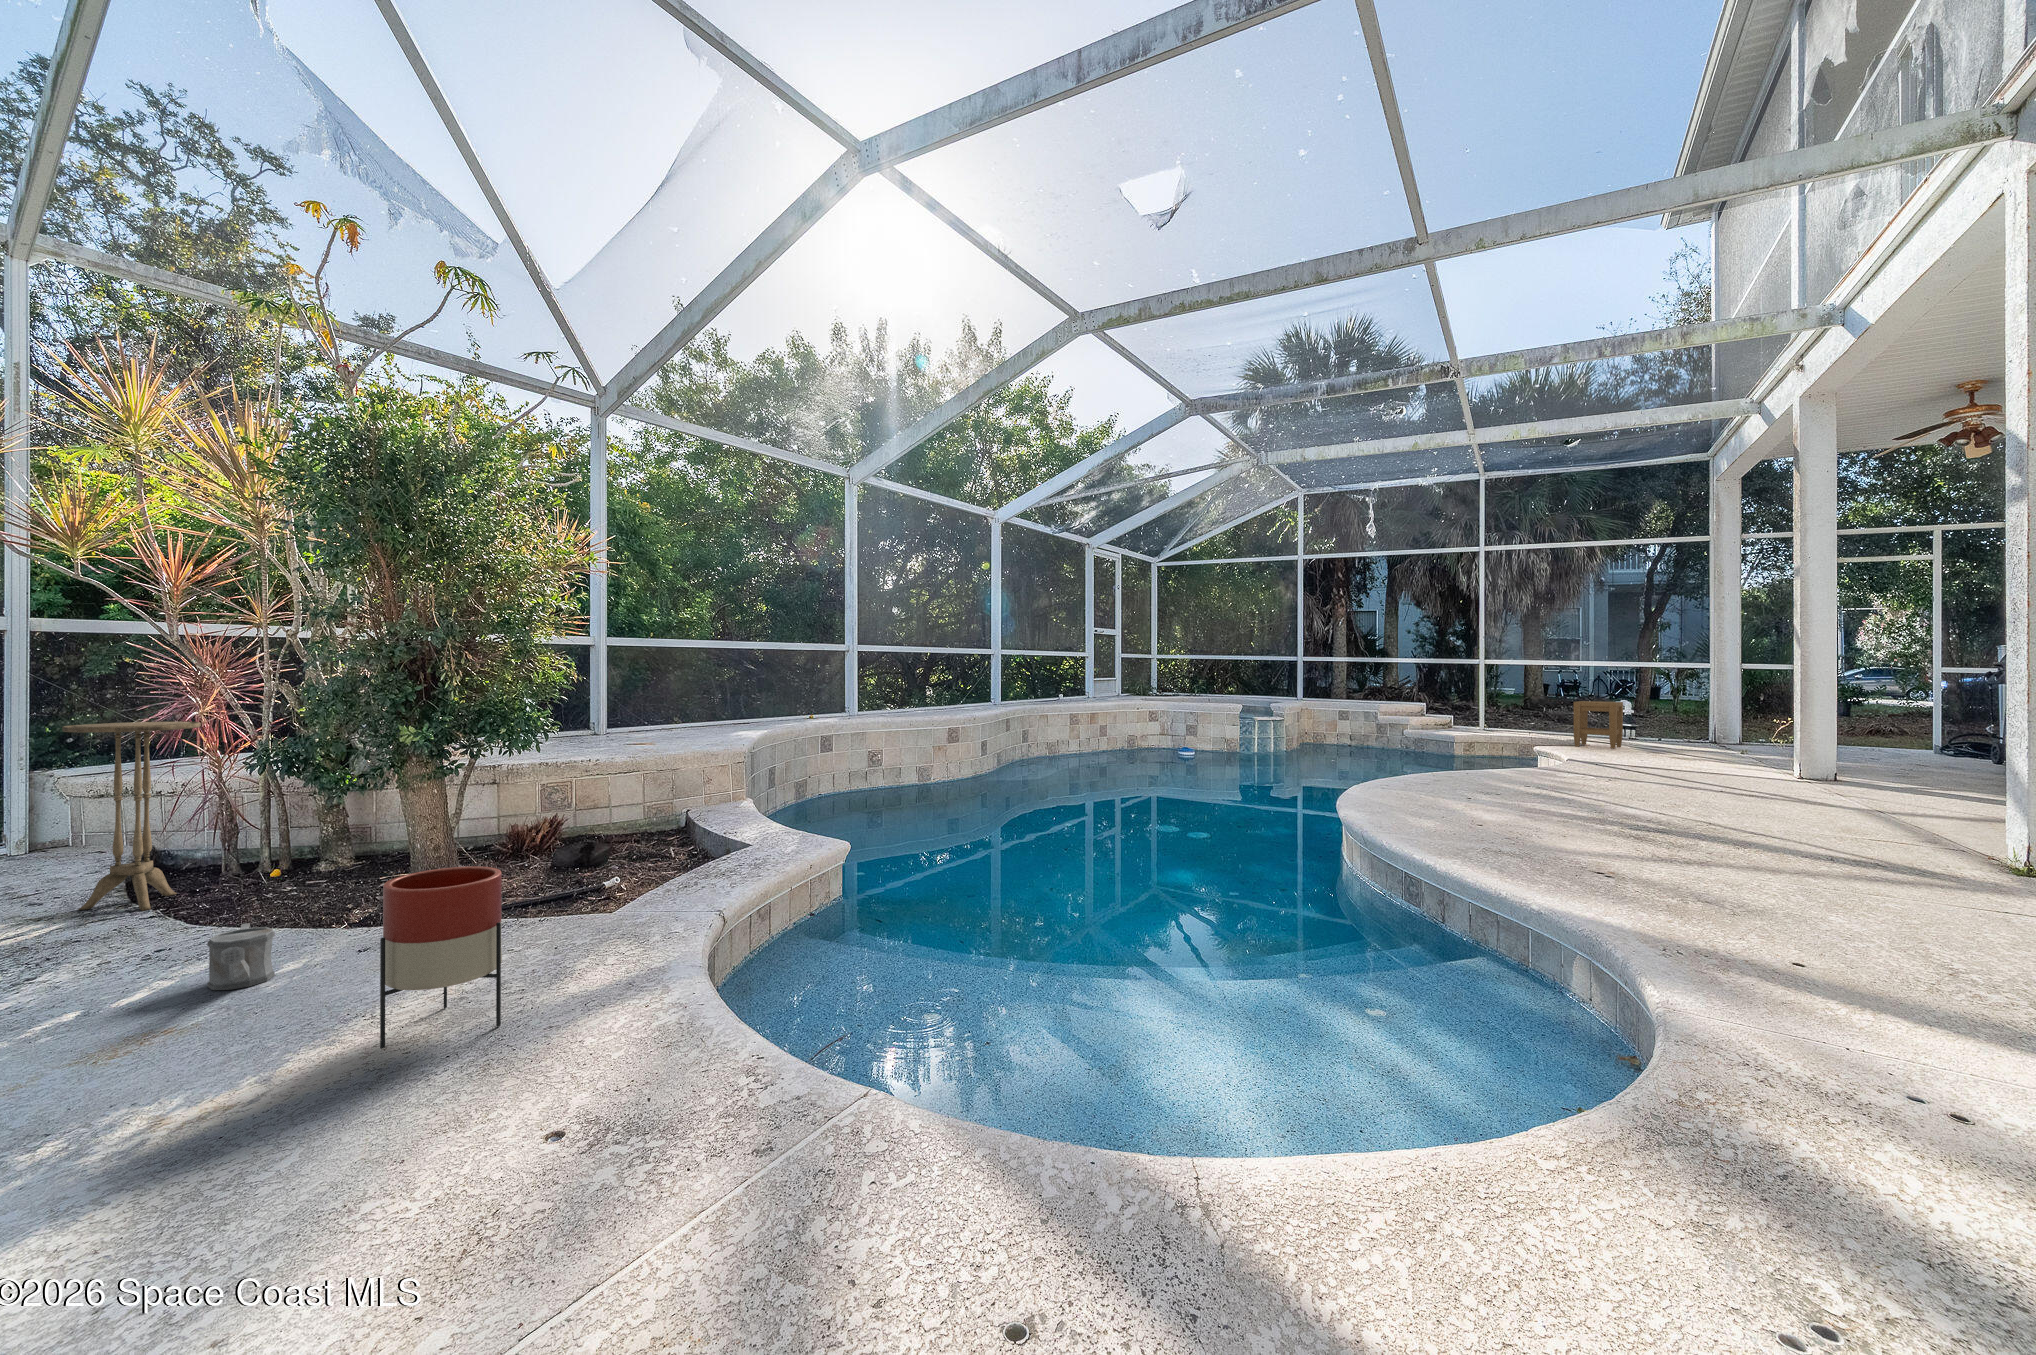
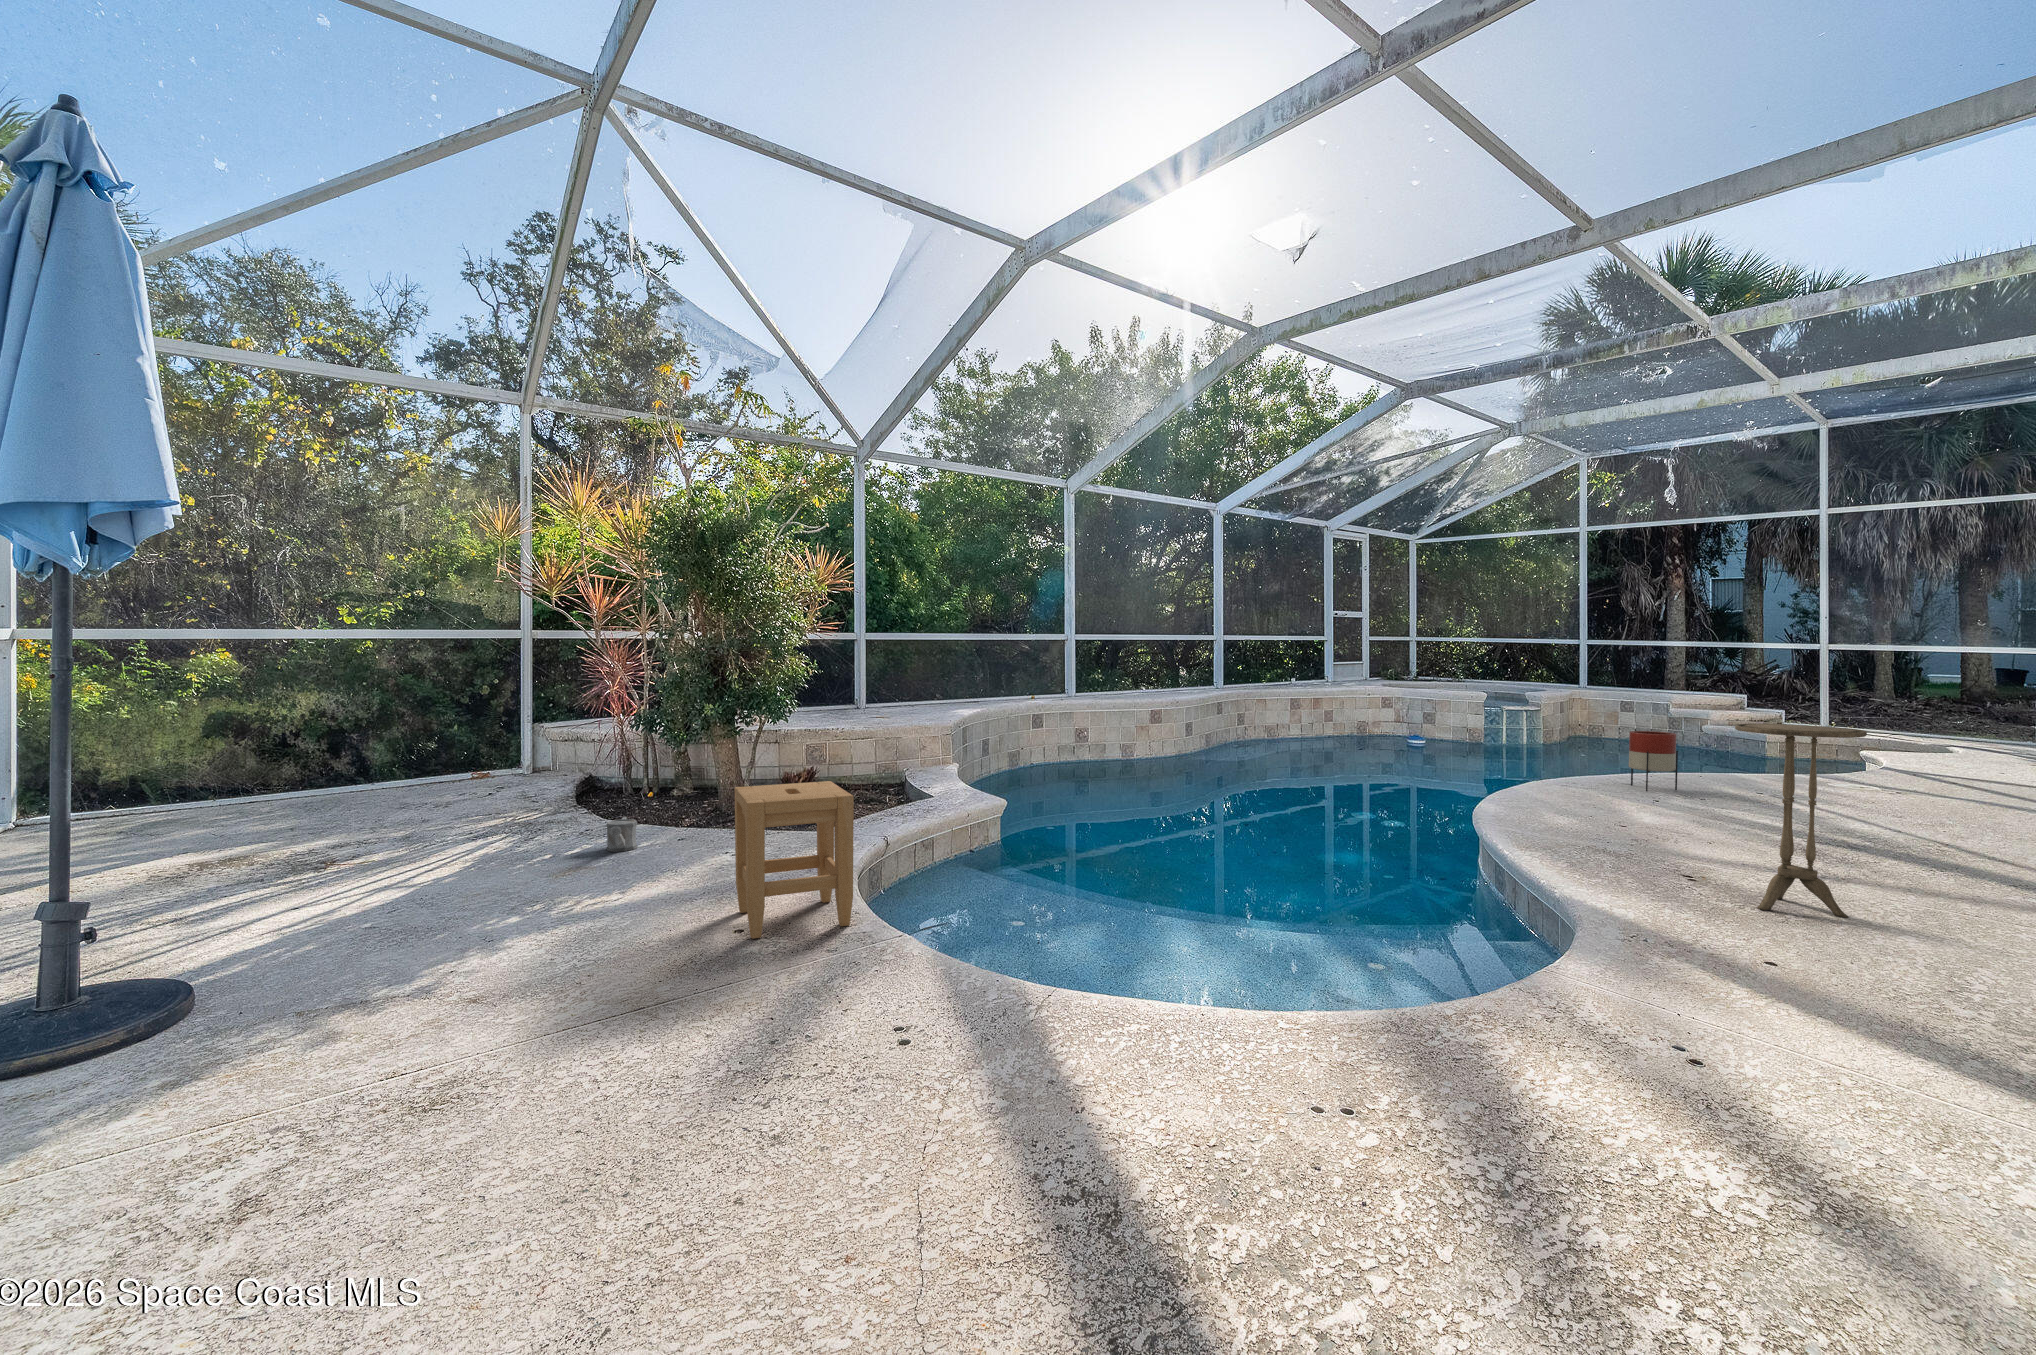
stool: present [1574,701,1623,749] -> present [735,781,854,939]
side table: present [62,722,201,911] -> present [1735,724,1867,918]
planter: present [380,866,502,1049] -> present [1628,731,1678,791]

